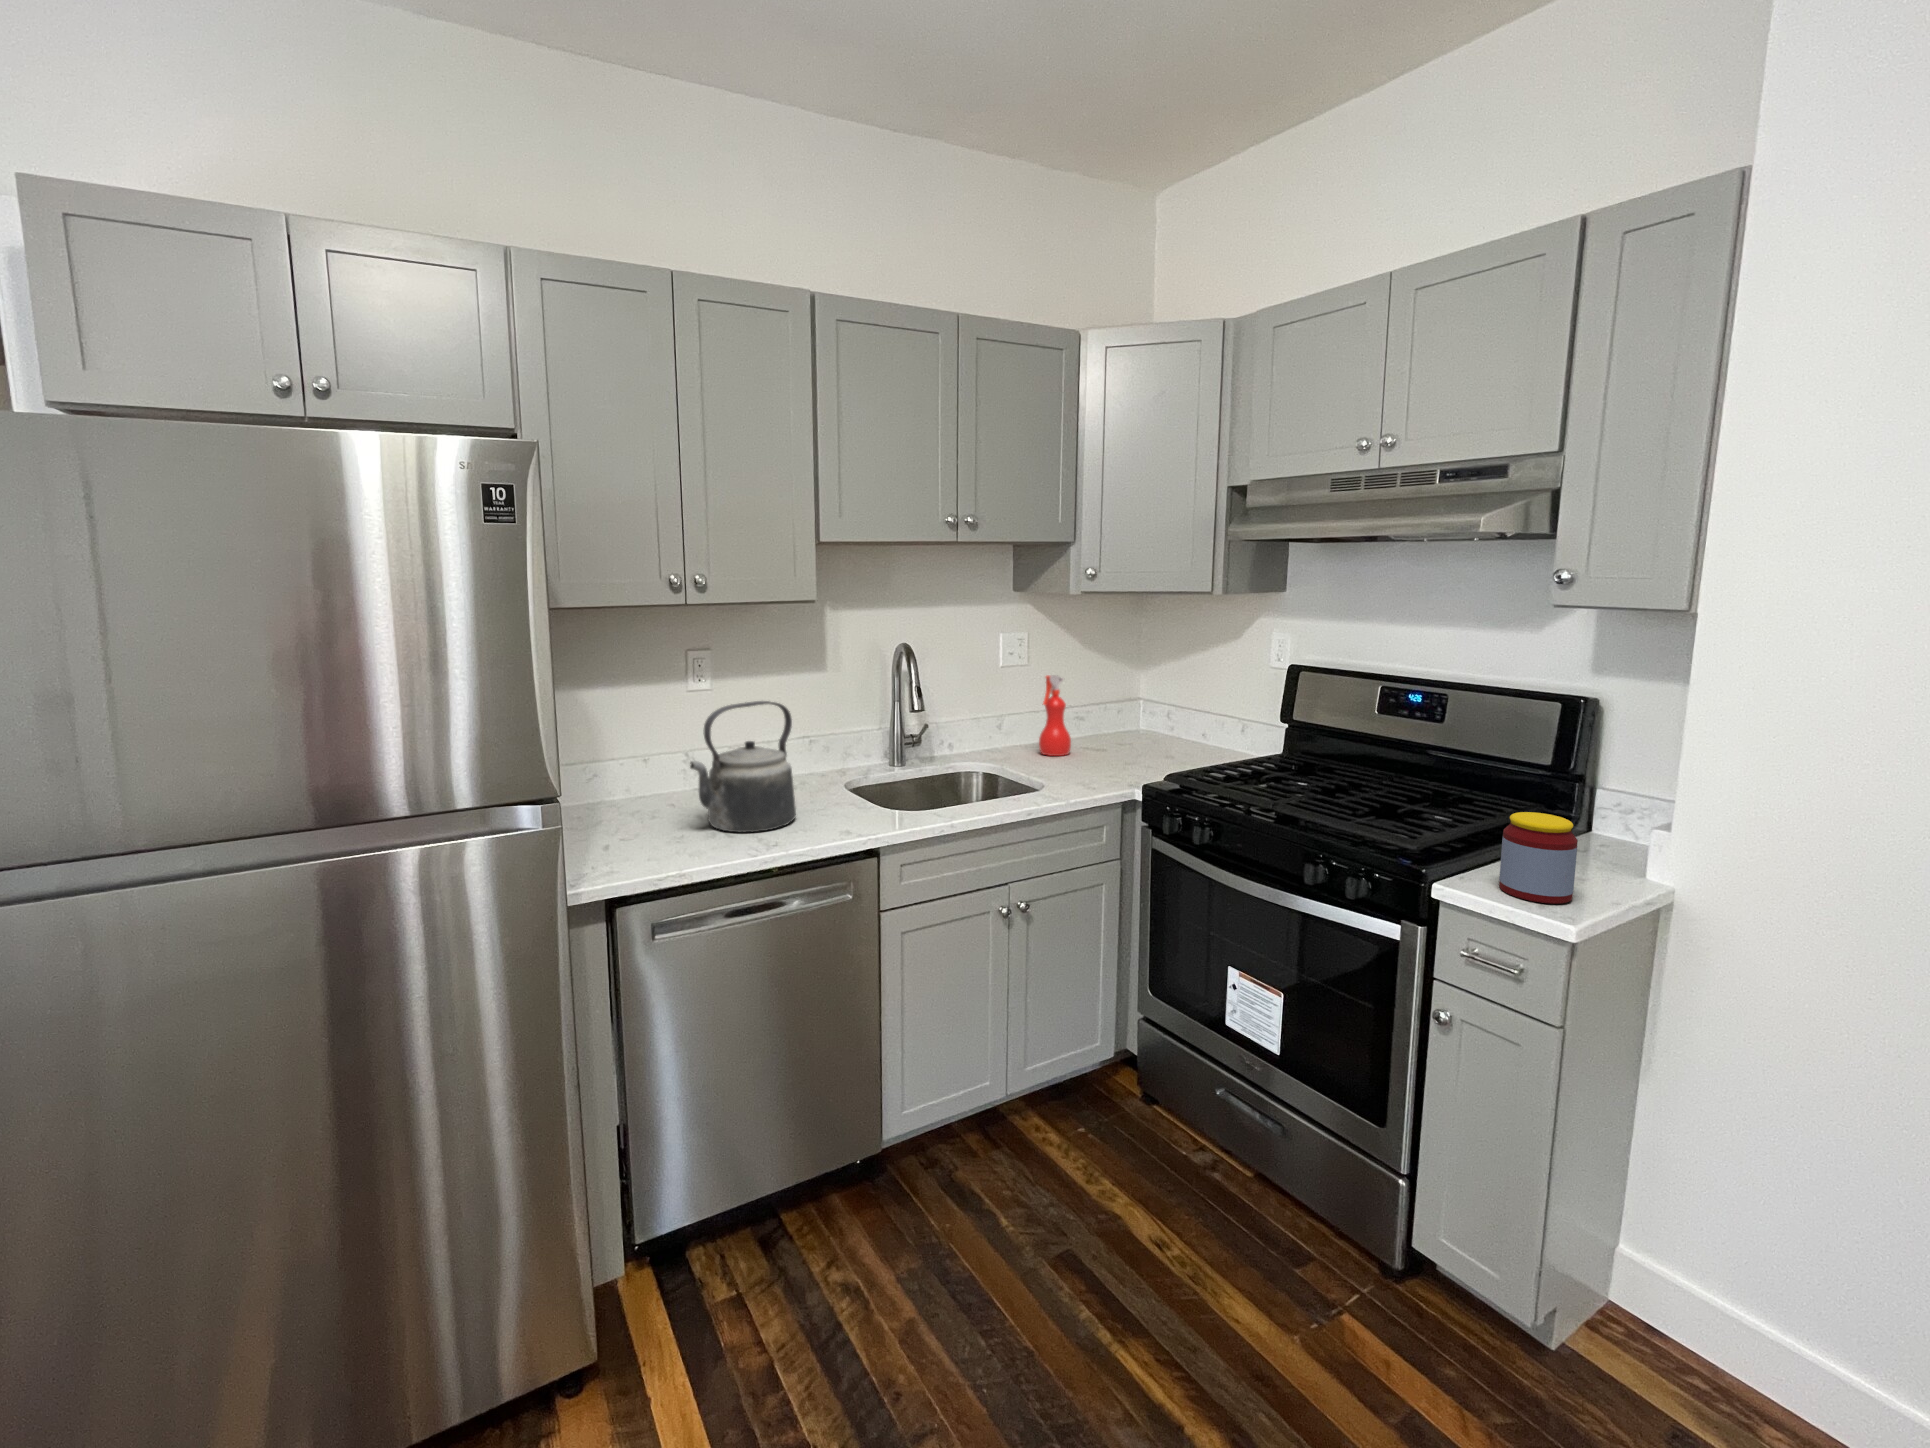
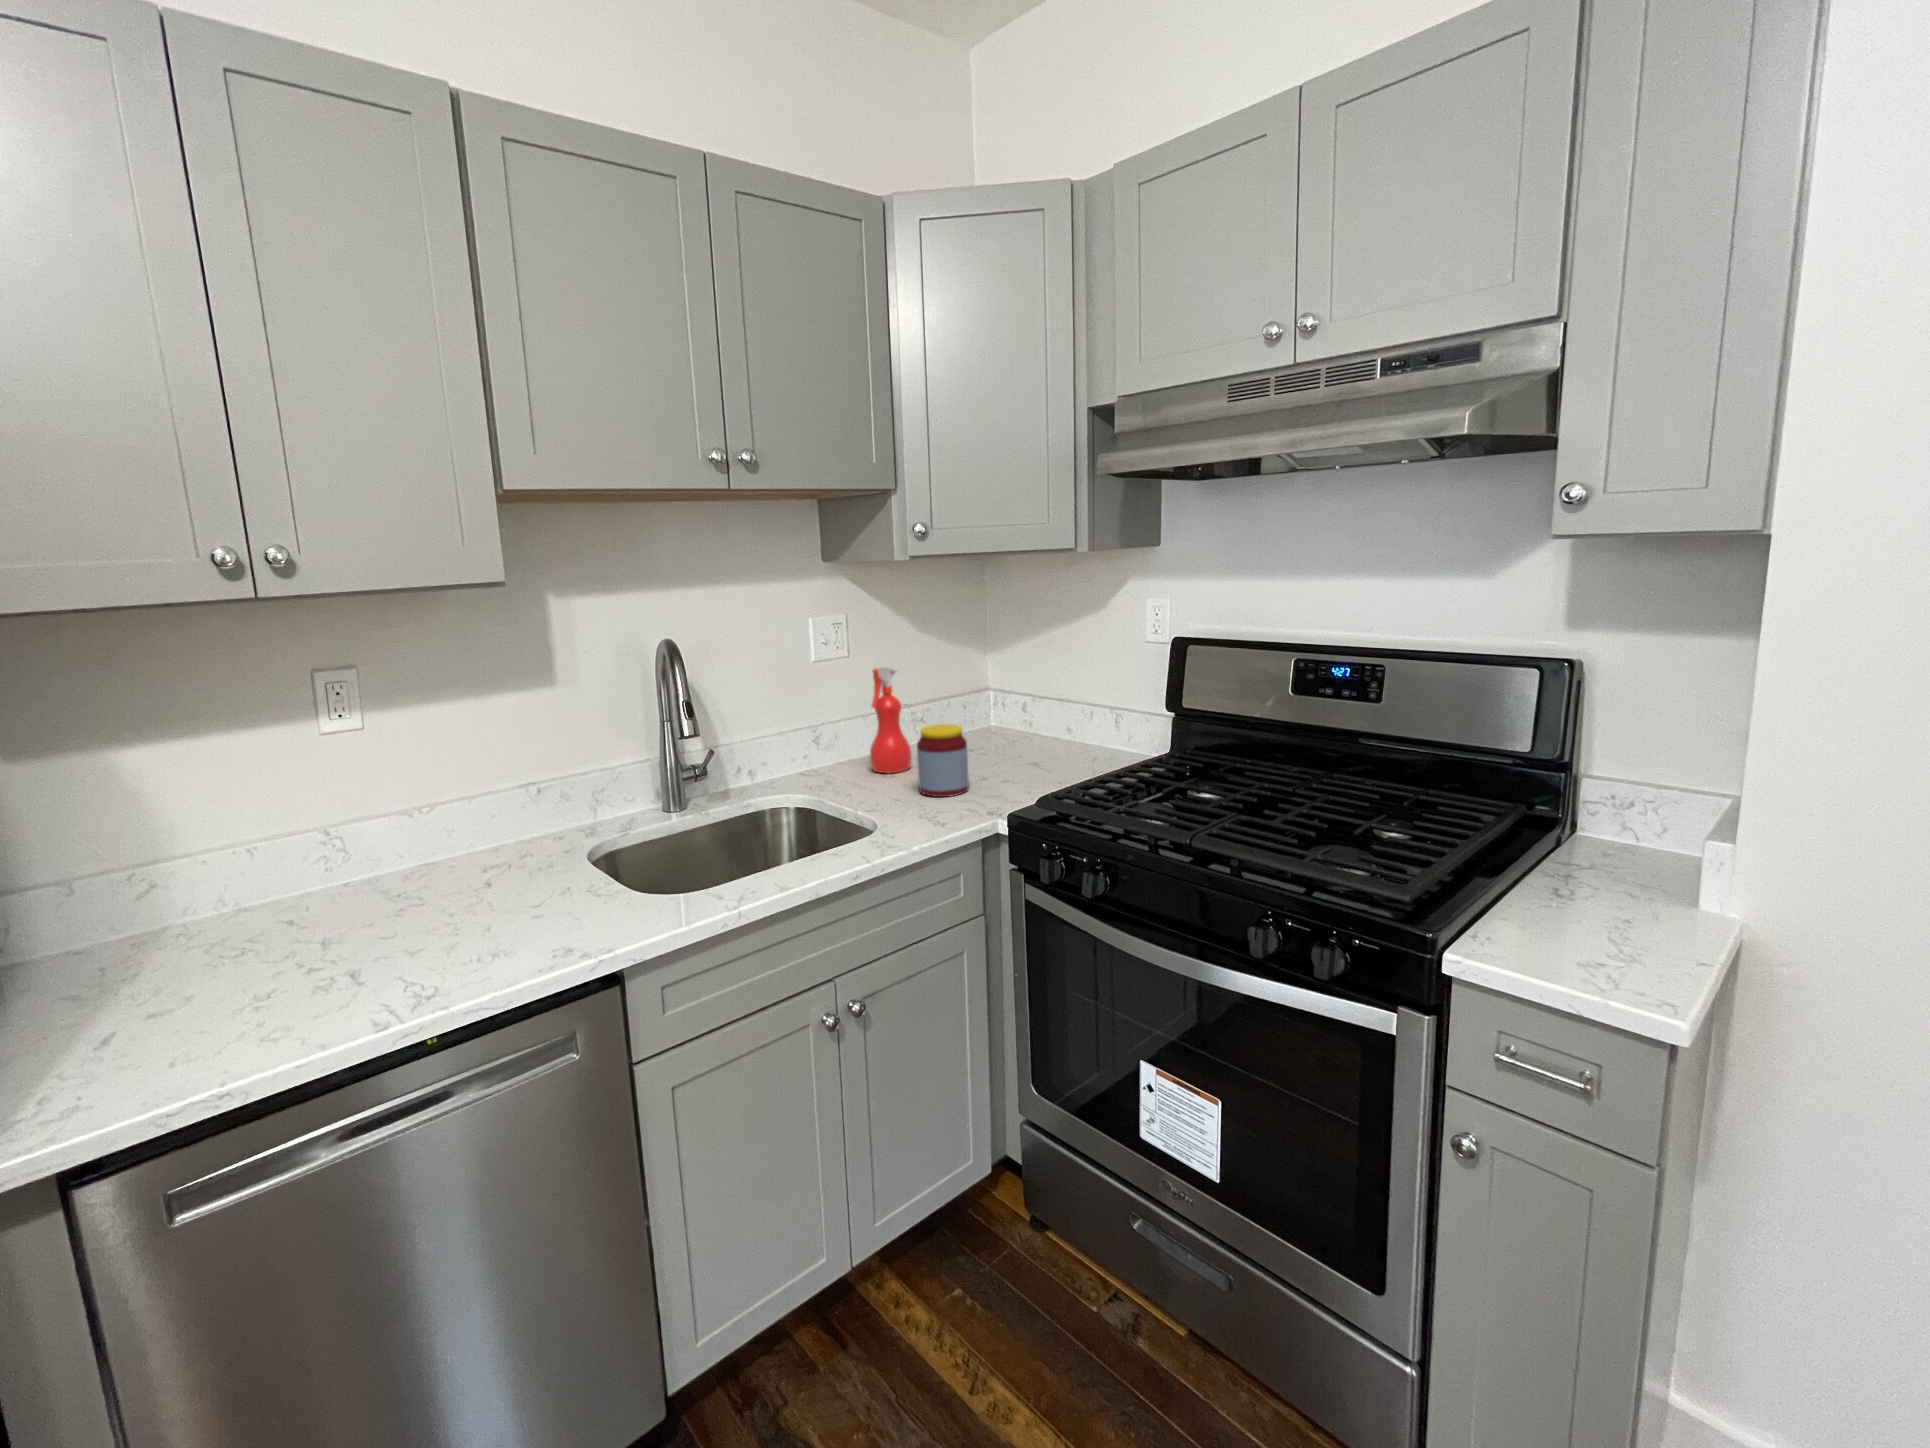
kettle: present [690,701,796,832] -> none [267,748,487,975]
jar: present [1499,812,1578,904] -> present [917,724,969,797]

